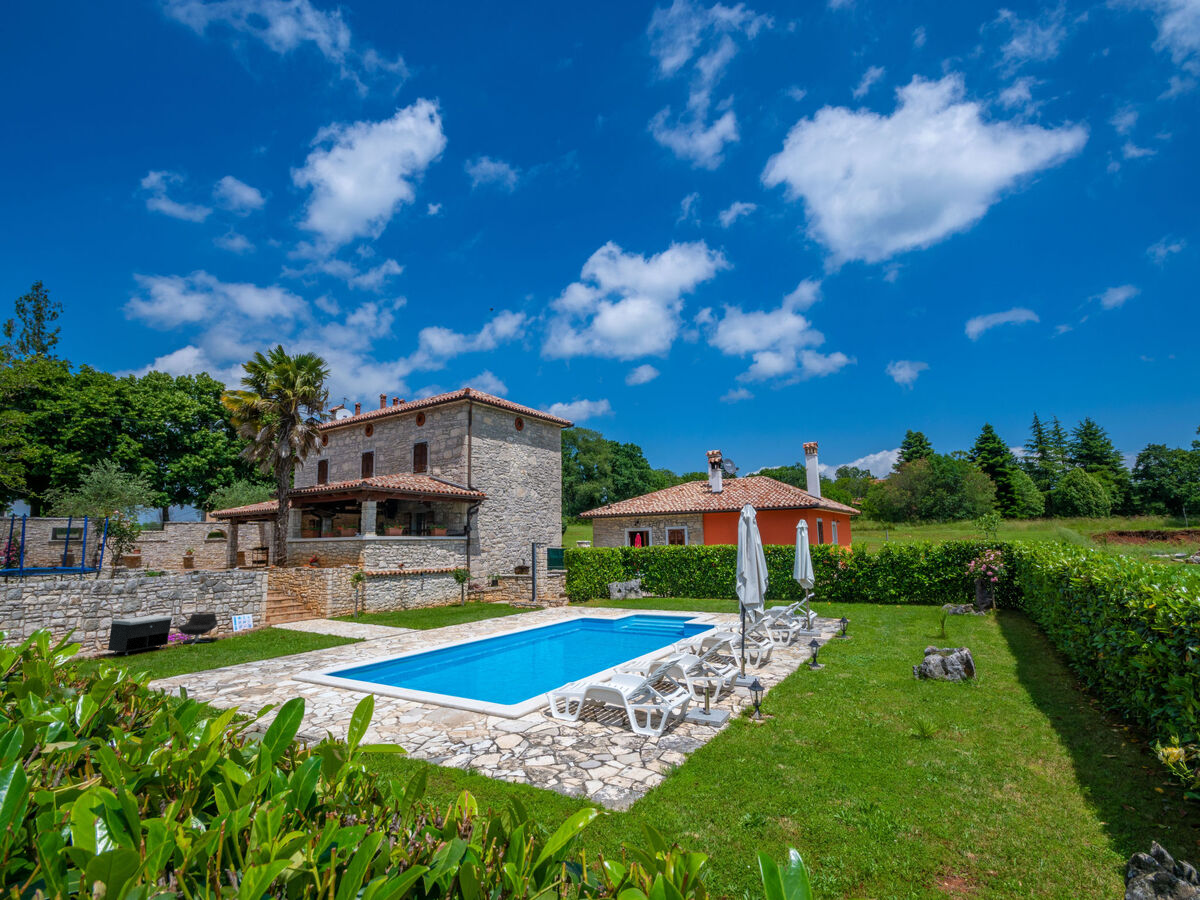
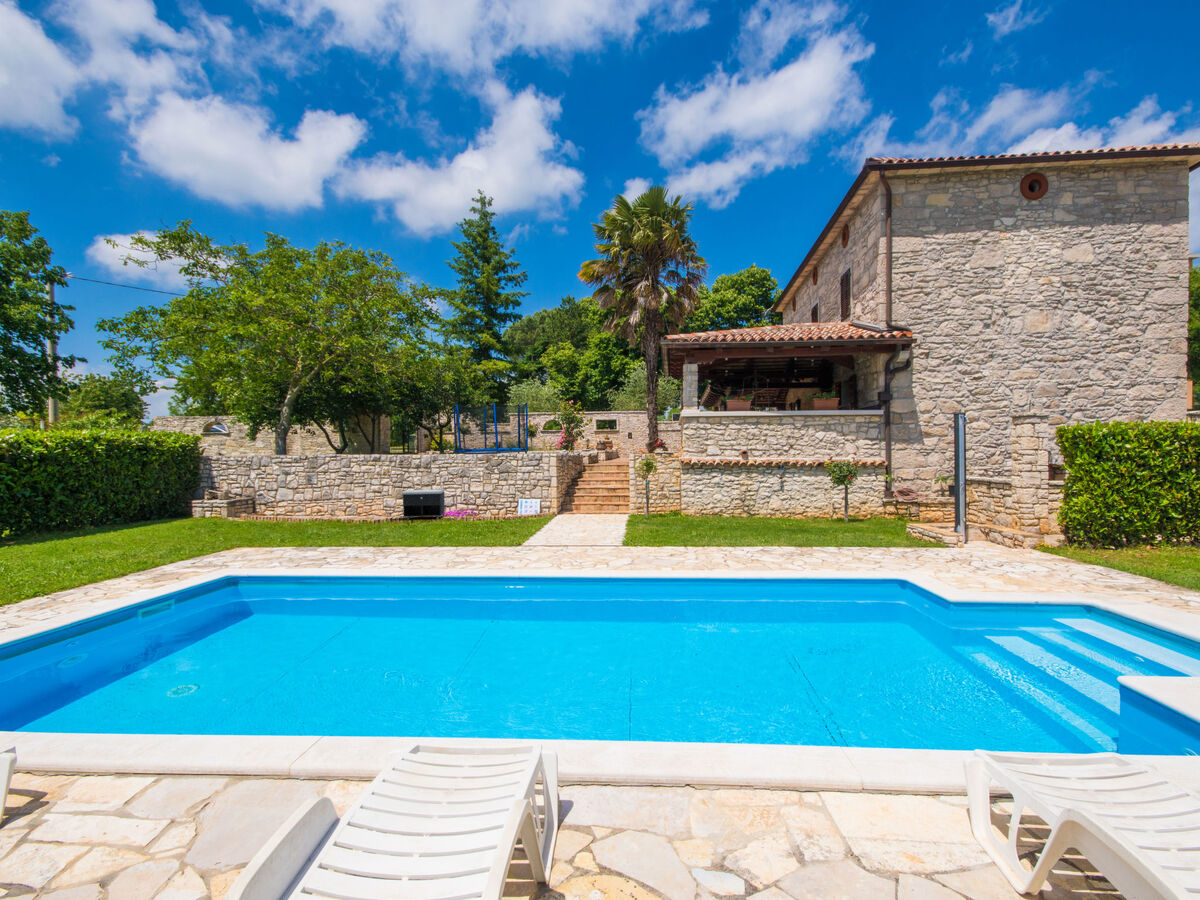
lounge chair: present [178,613,217,642] -> none [456,492,490,519]

